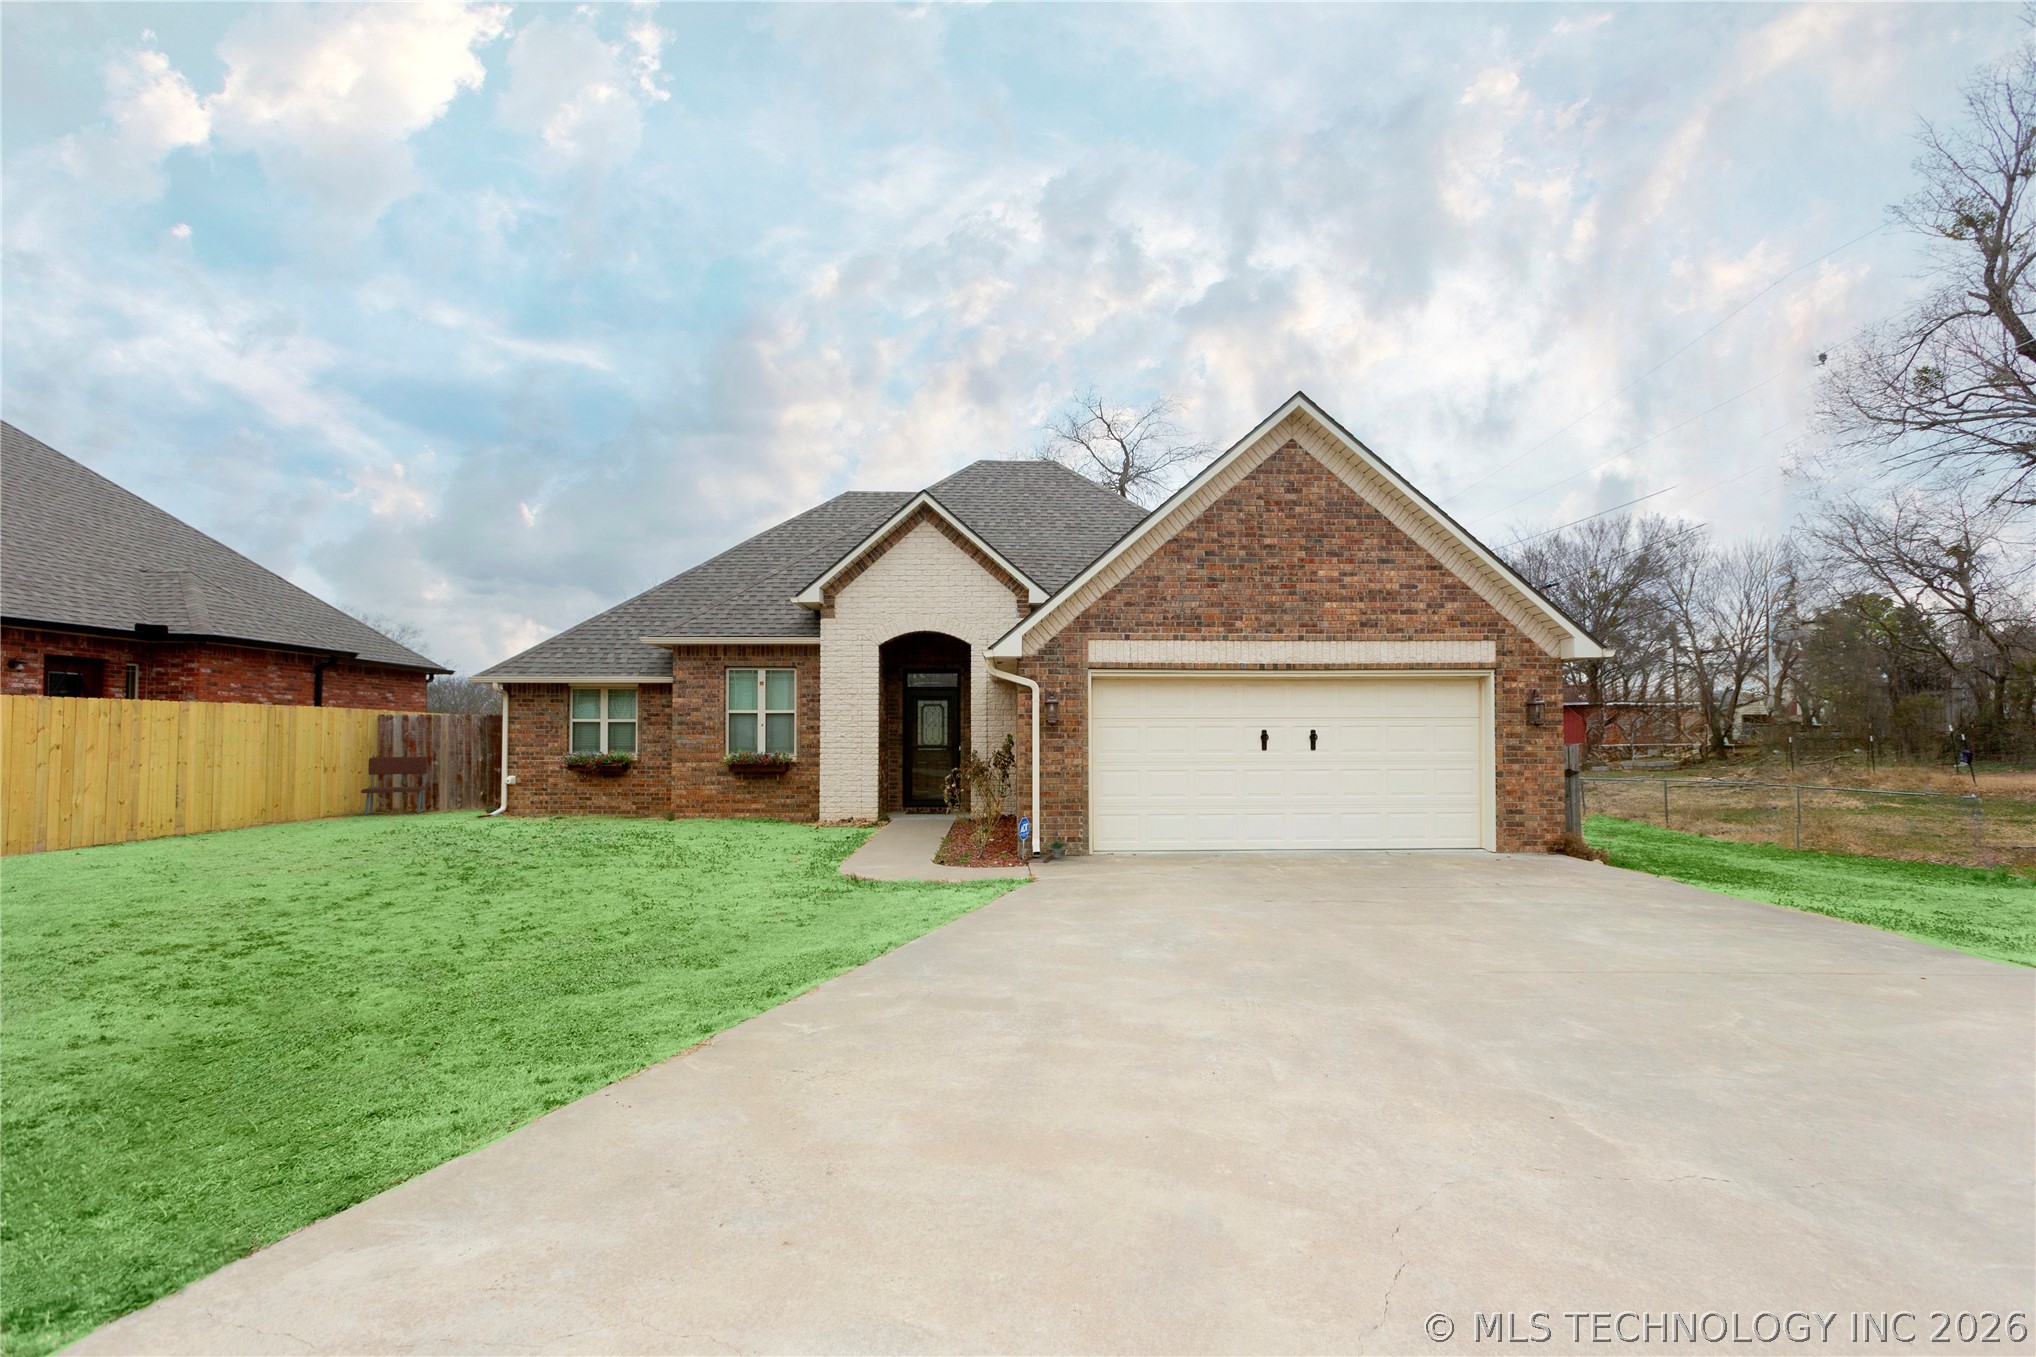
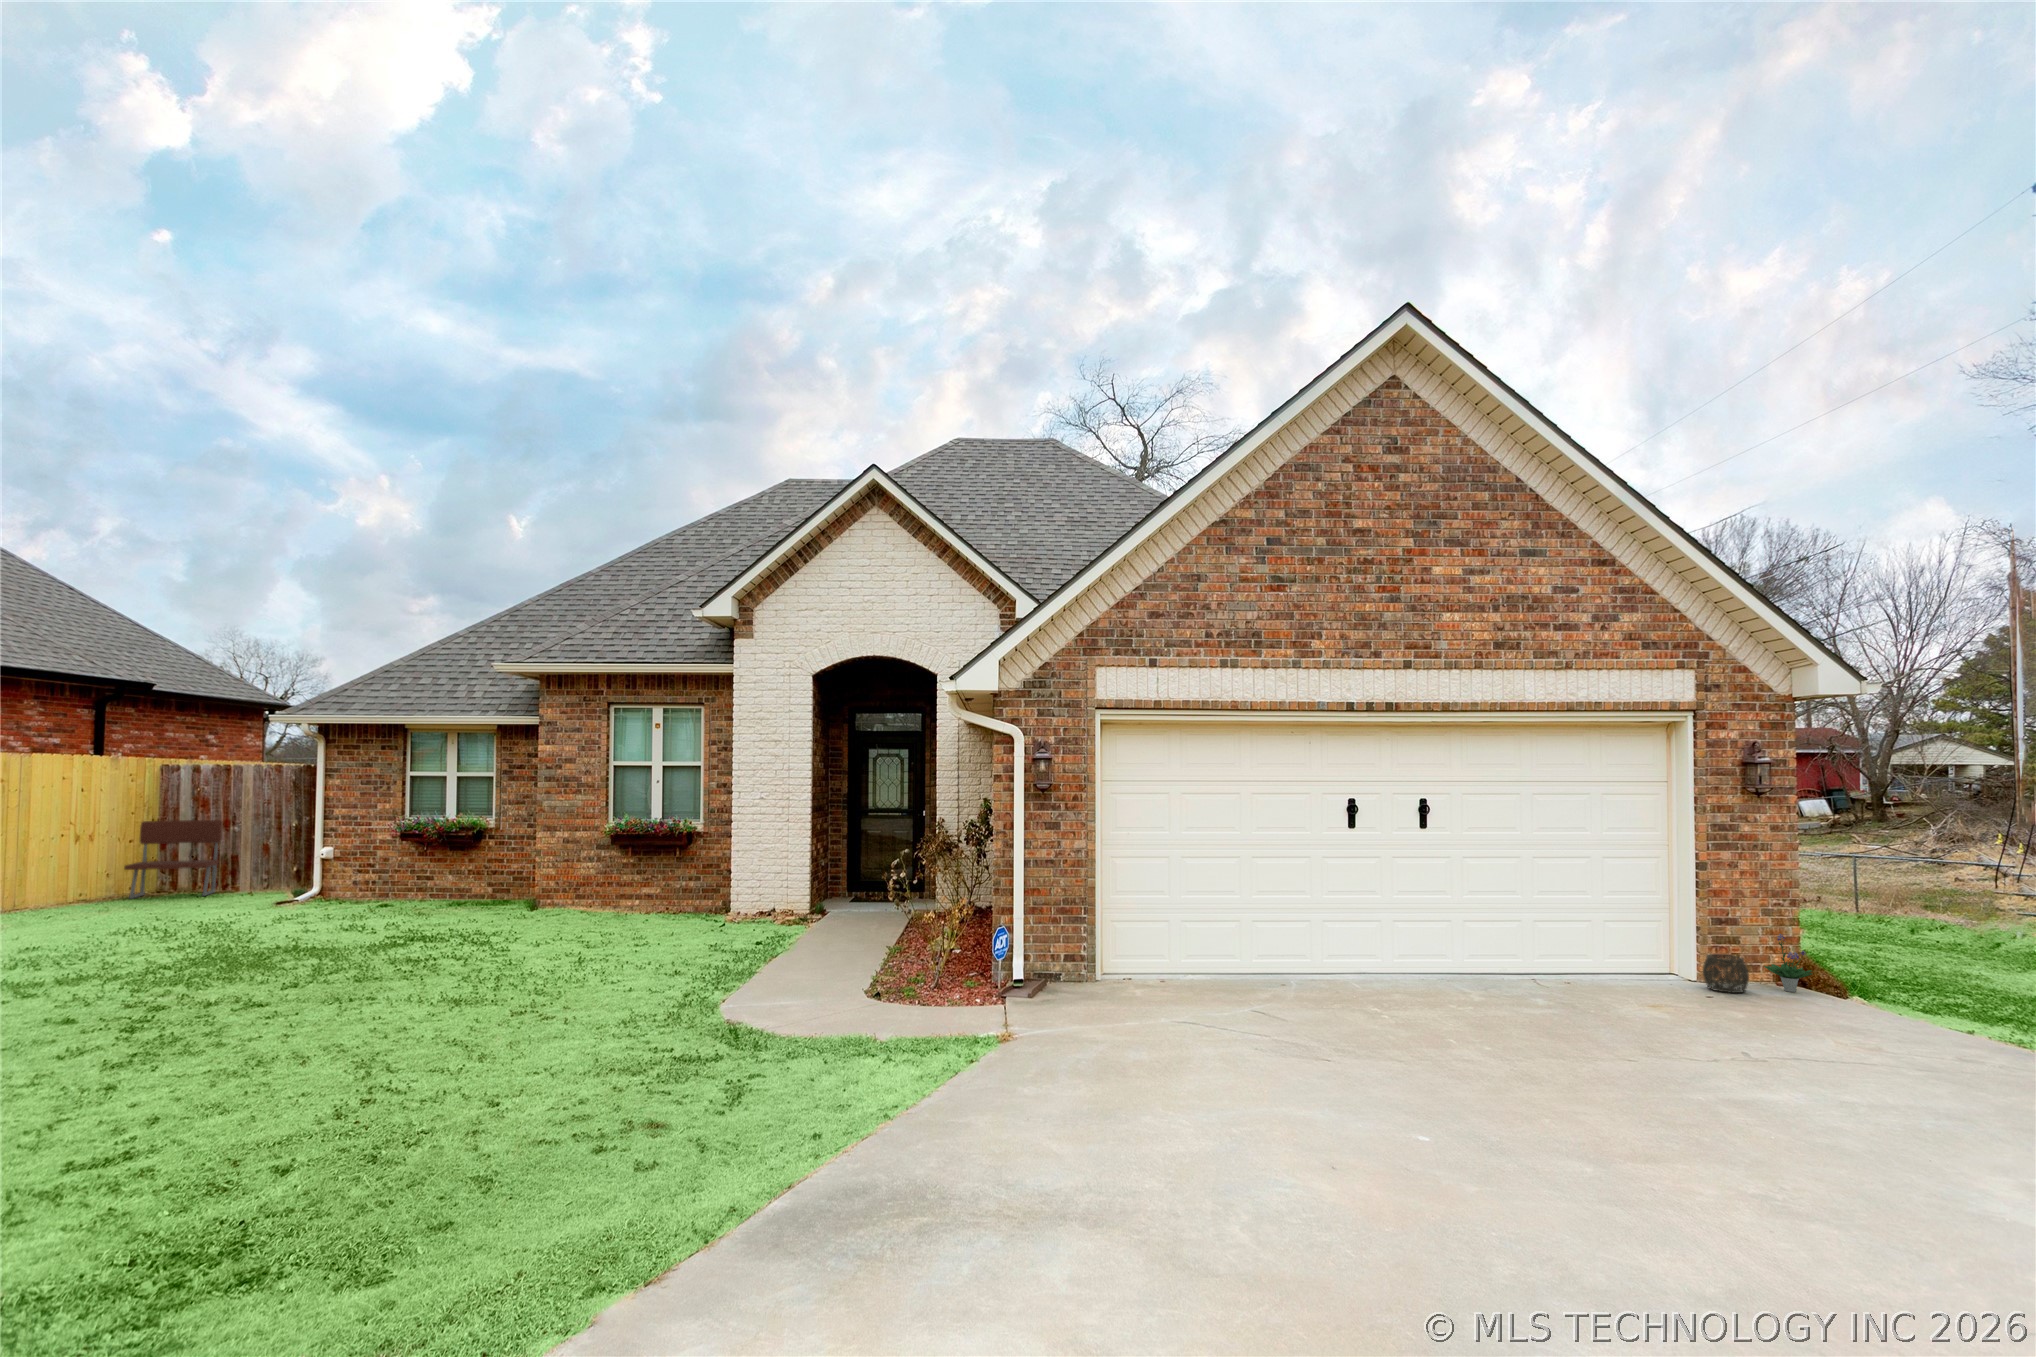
potted plant: present [1046,821,1067,858] -> present [1764,934,1812,992]
woven basket: none [1496,833,1526,858] -> present [1703,954,1749,993]

